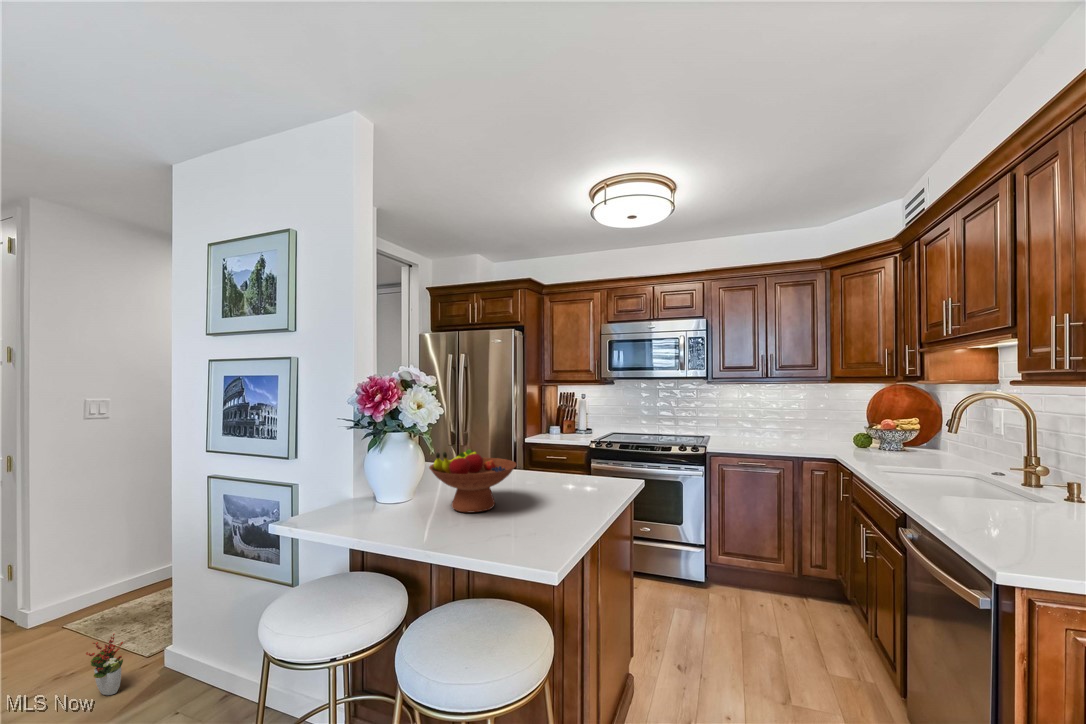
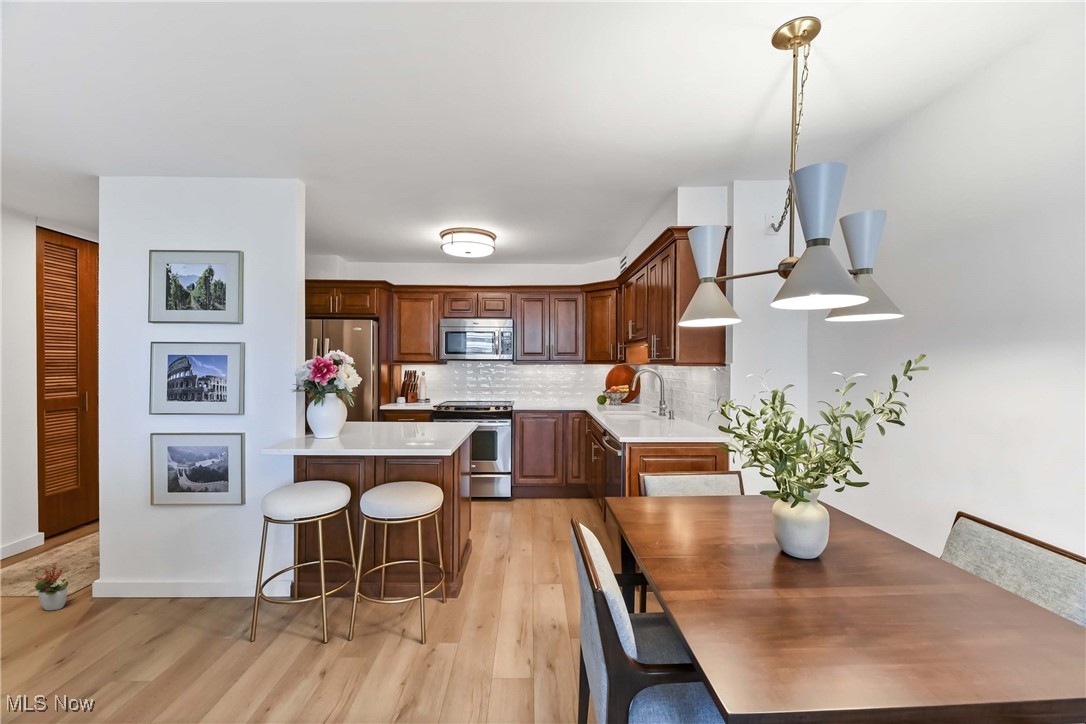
fruit bowl: present [429,449,516,512] -> none [354,401,408,436]

